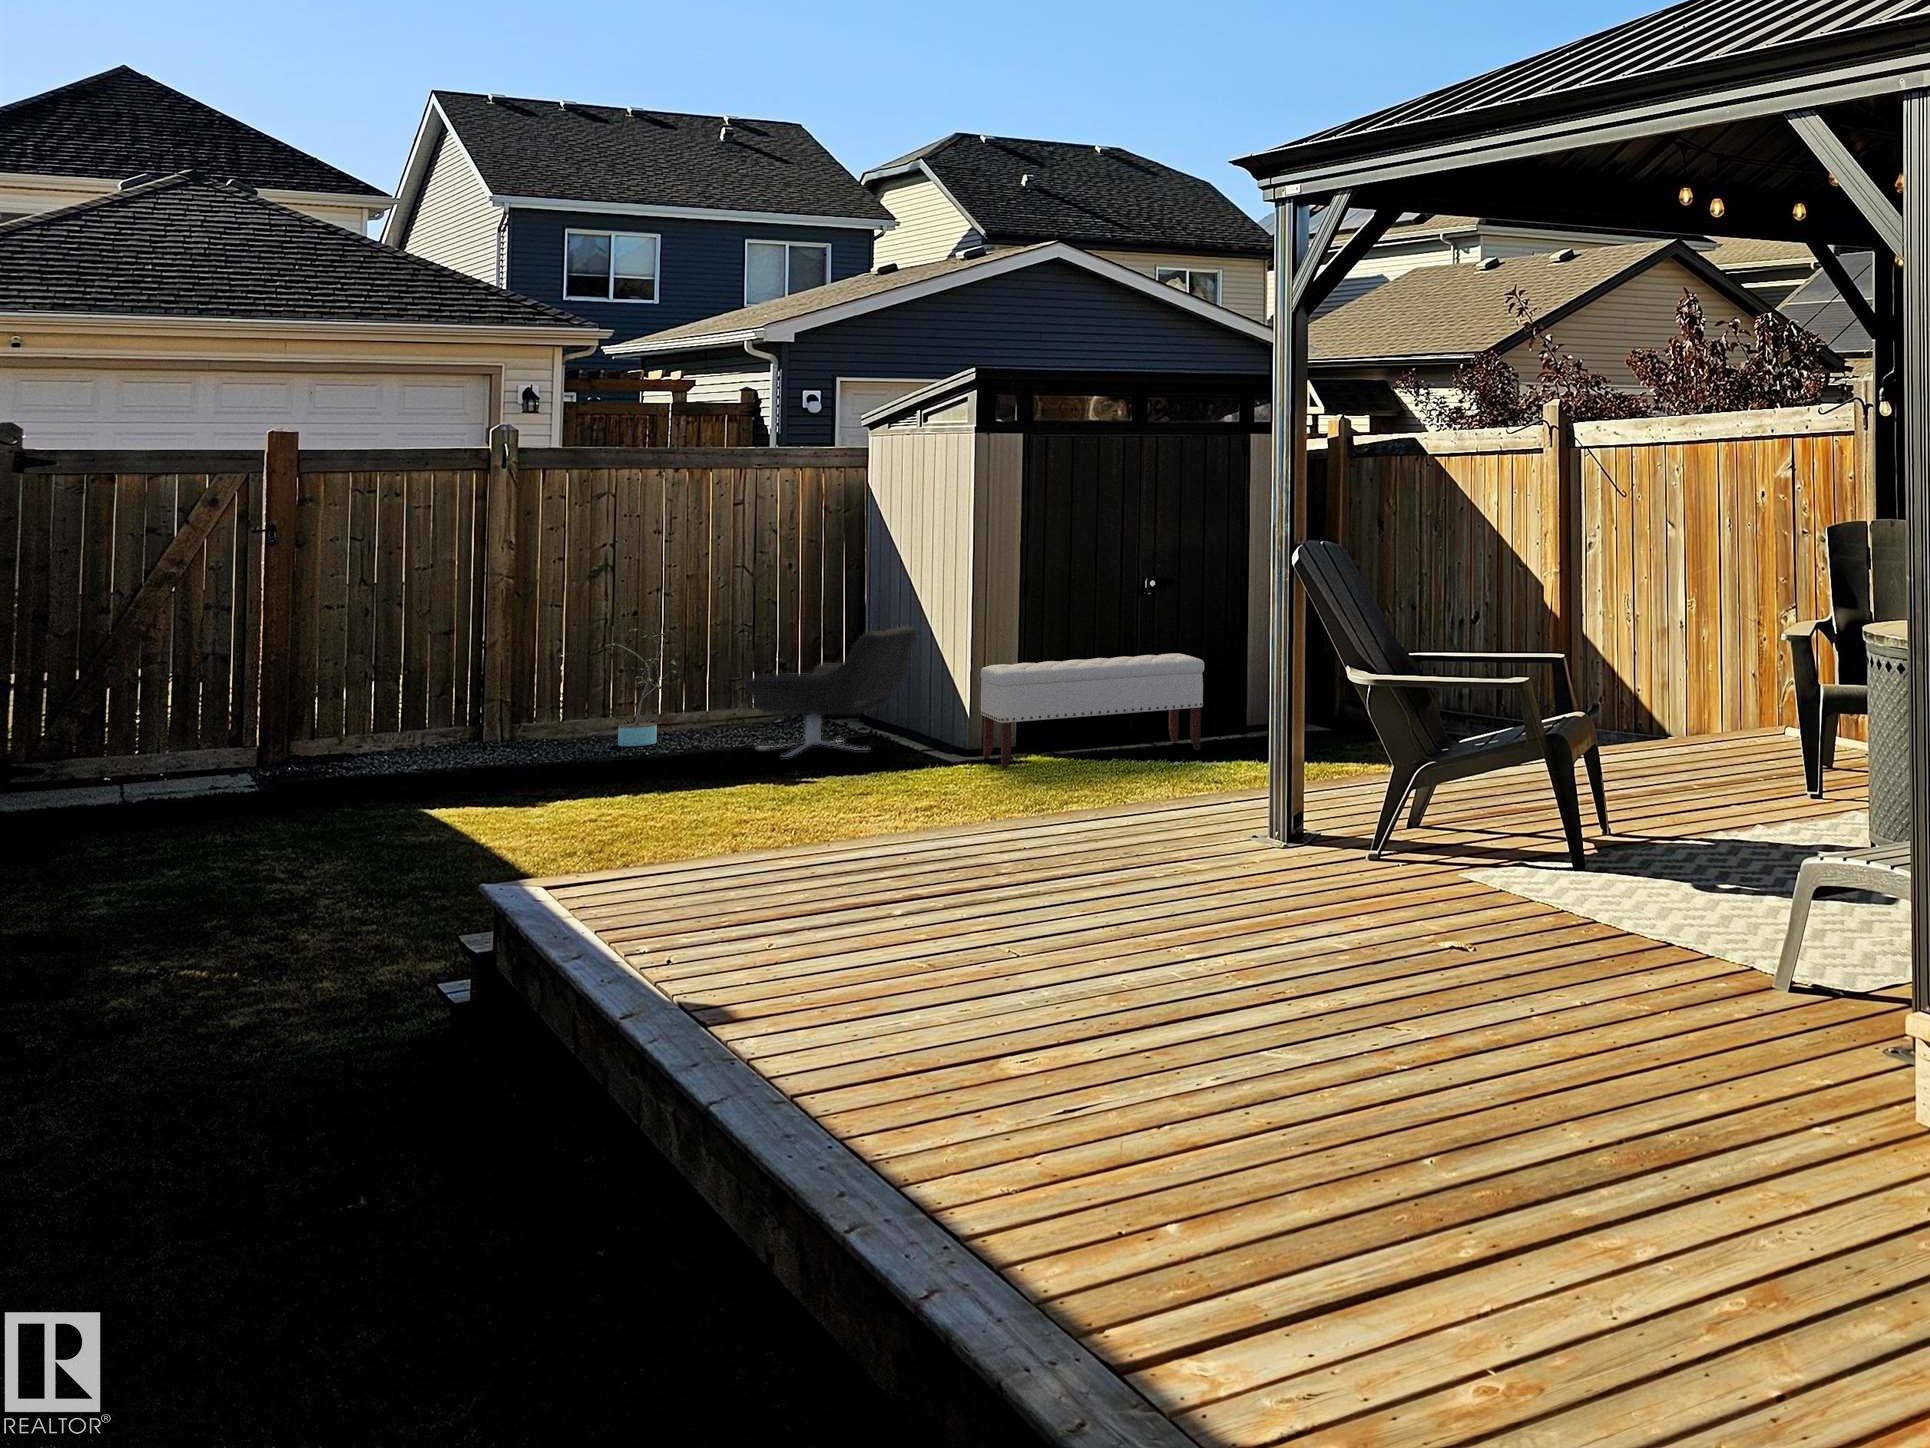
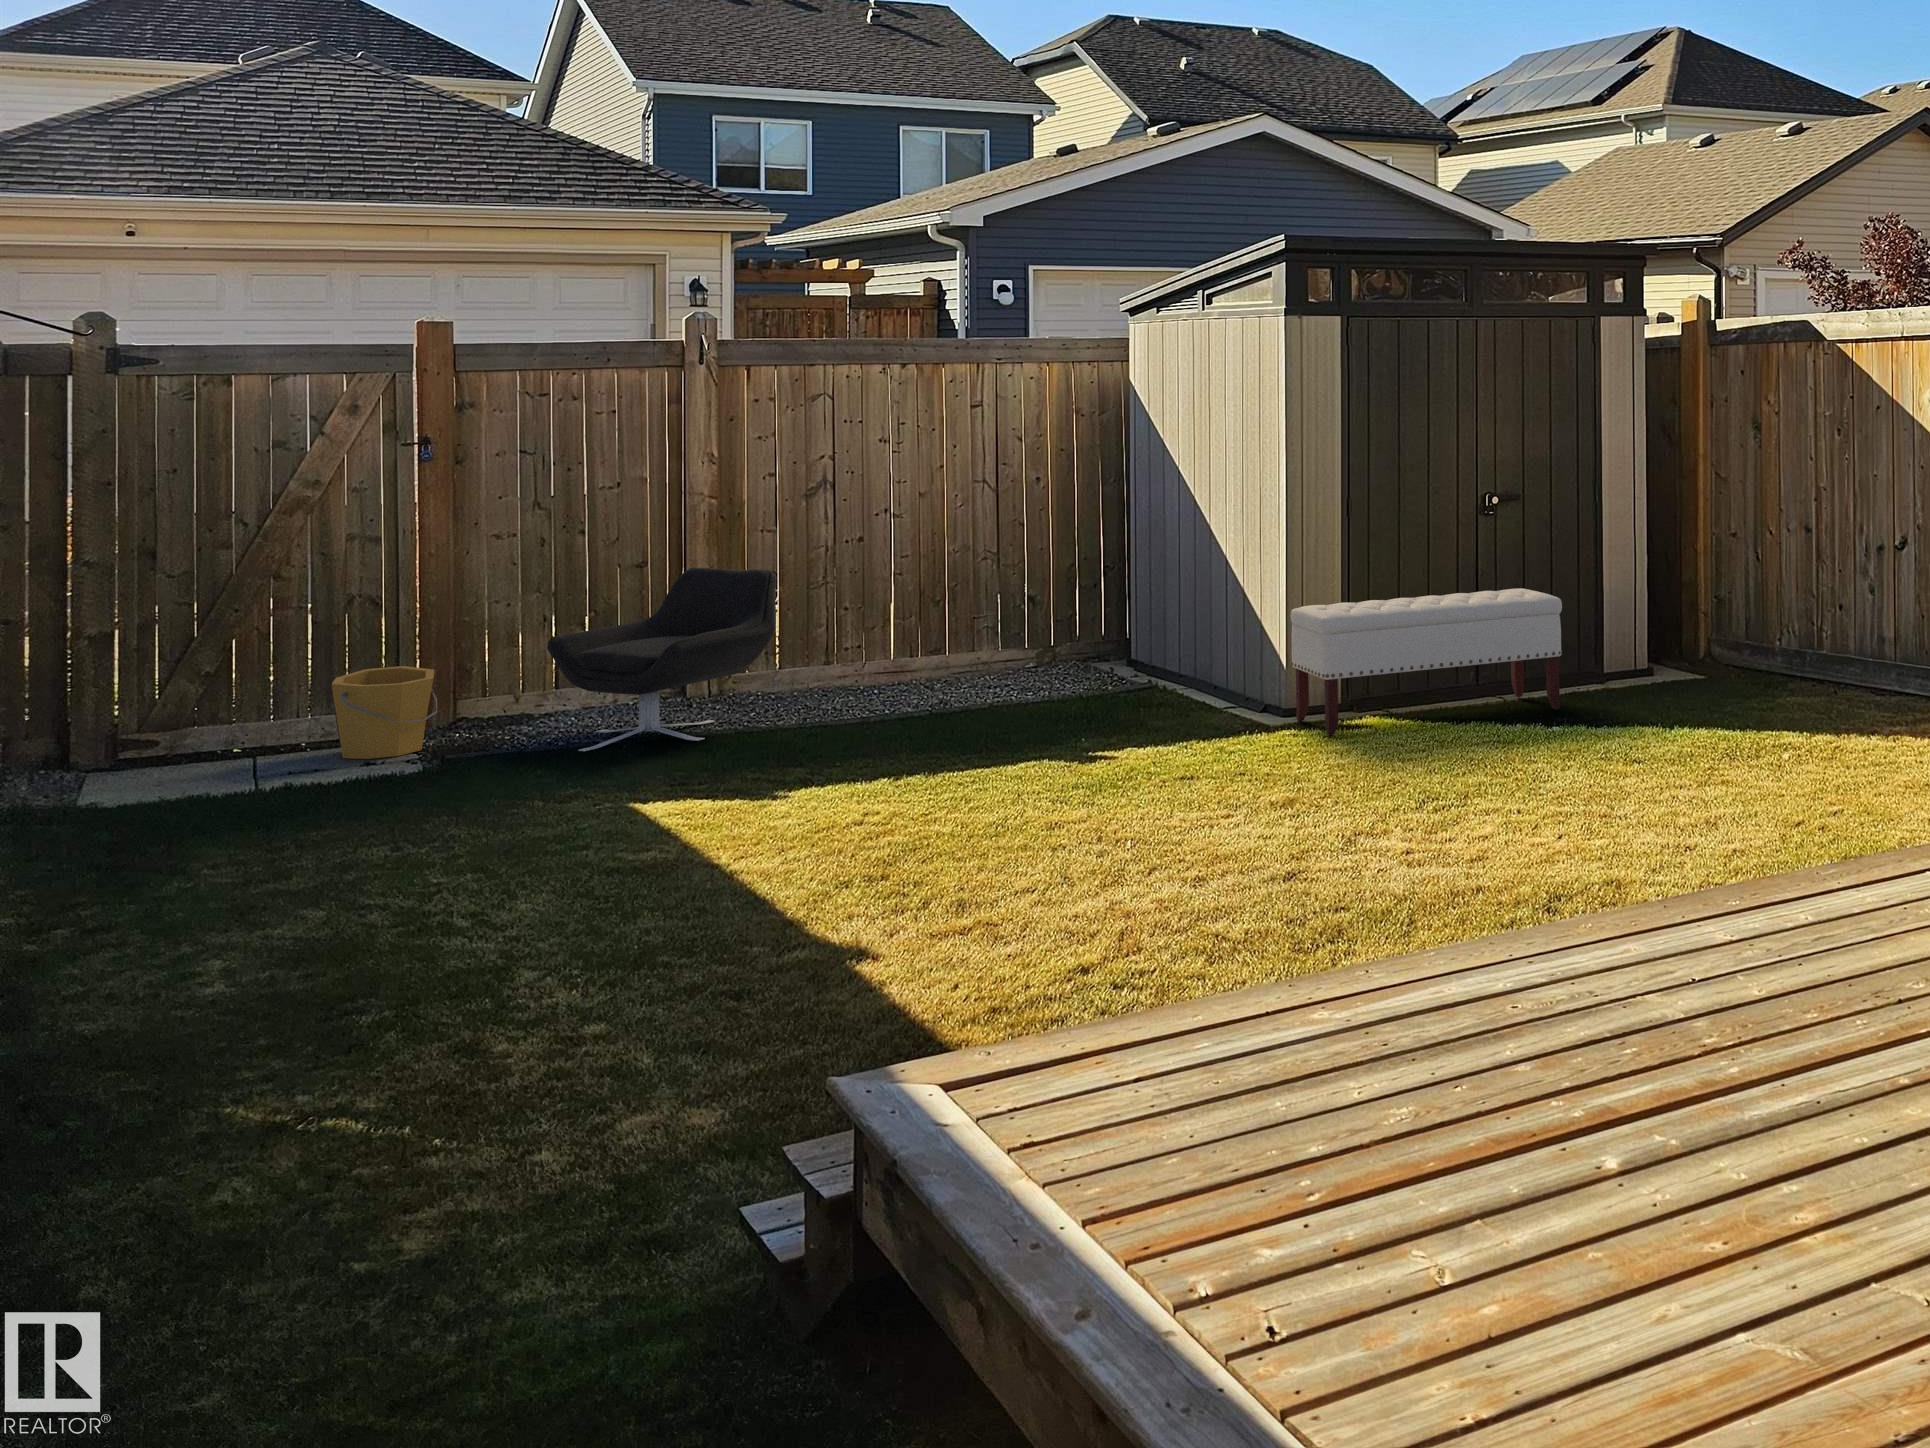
lounge chair: present [746,626,916,756] -> present [547,567,776,751]
potted plant: present [604,628,678,746] -> none [826,559,914,702]
bucket: none [180,711,268,785] -> present [332,666,437,759]

